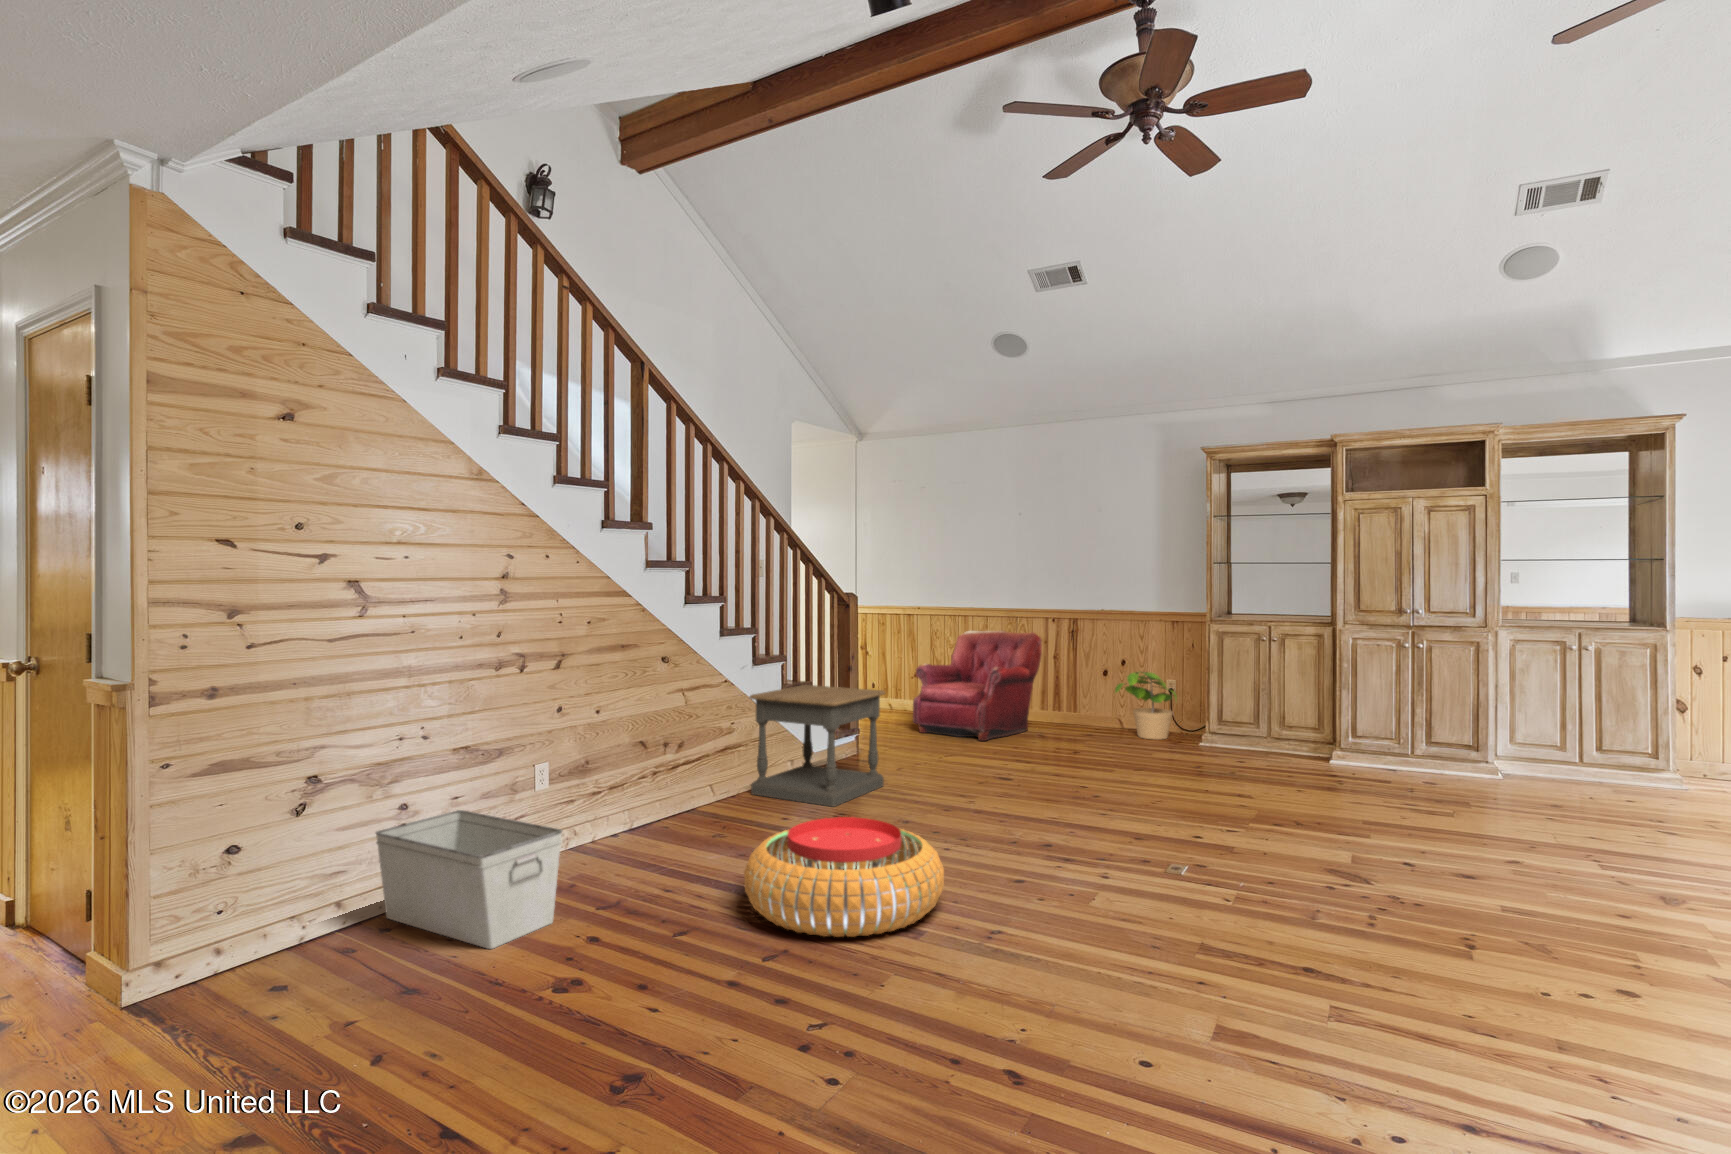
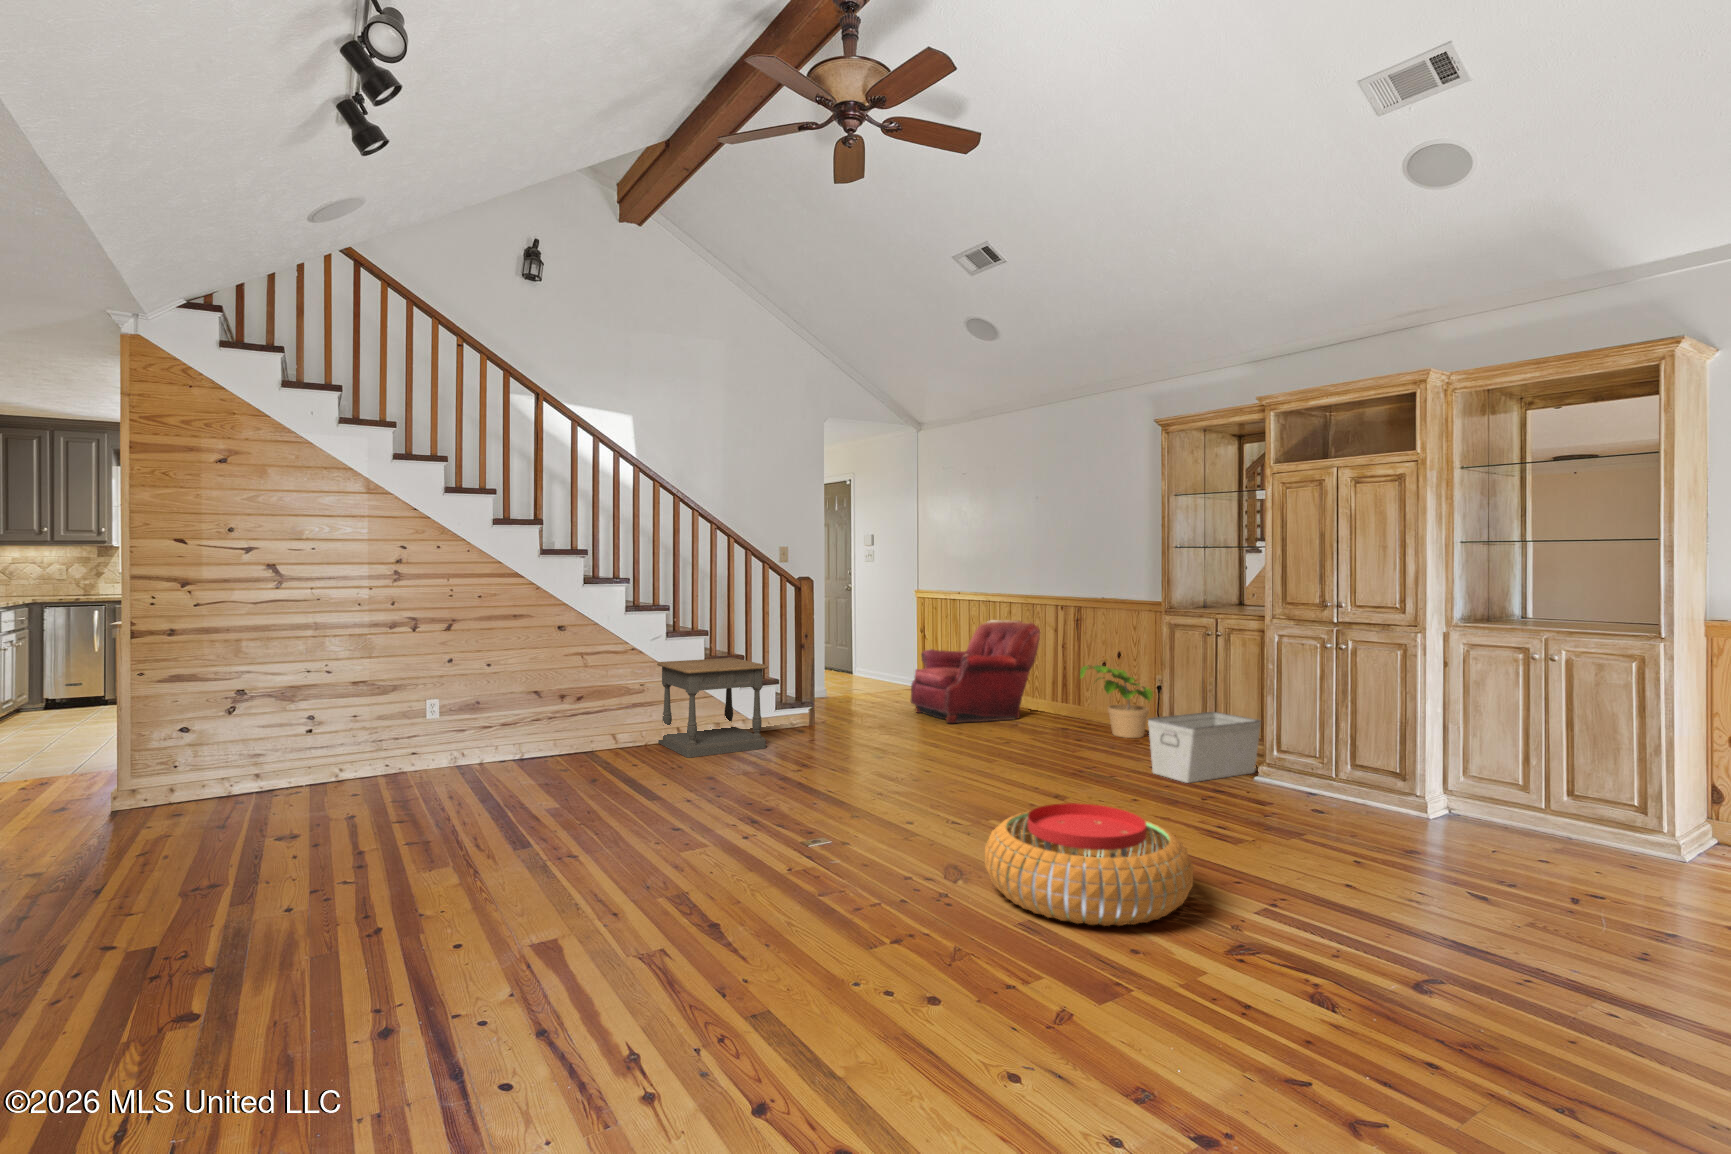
storage bin: present [376,810,563,949] -> present [1148,712,1261,783]
pouf: present [744,817,944,937] -> present [985,803,1193,926]

